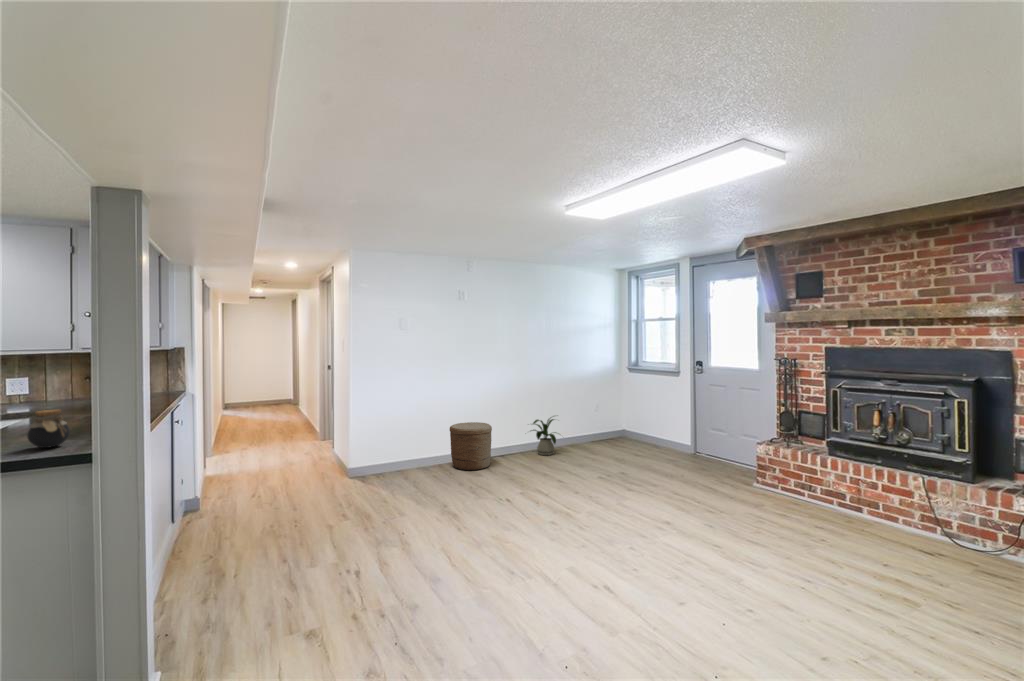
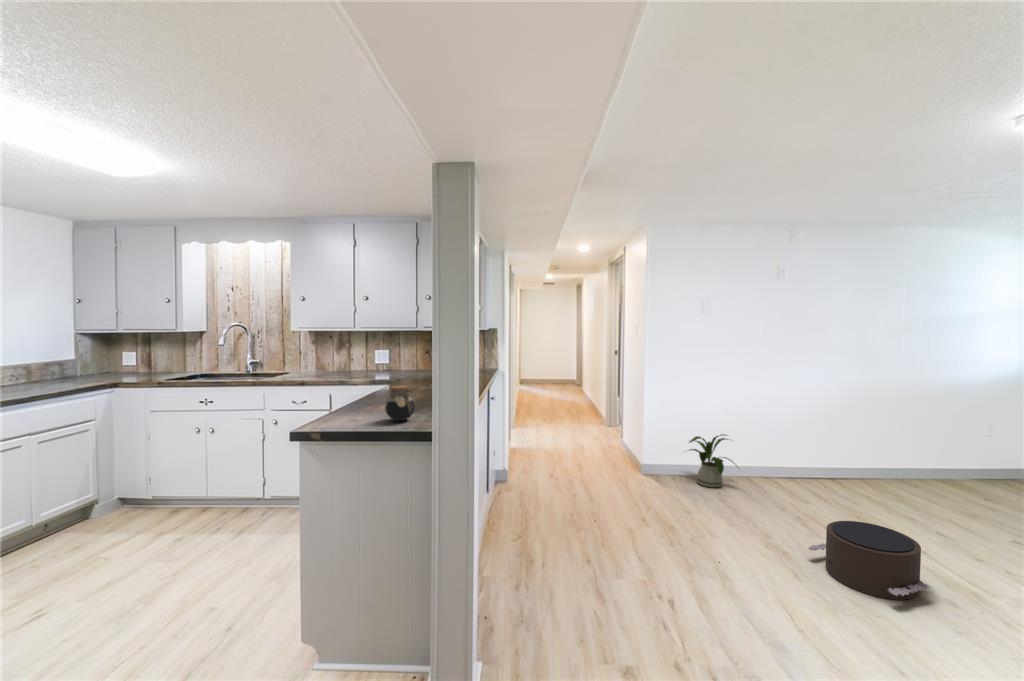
house plant: present [531,419,556,455] -> present [689,434,735,487]
woven basket: present [450,422,492,470] -> none [761,428,822,490]
pouf: none [469,481,538,530] -> present [808,521,931,600]

